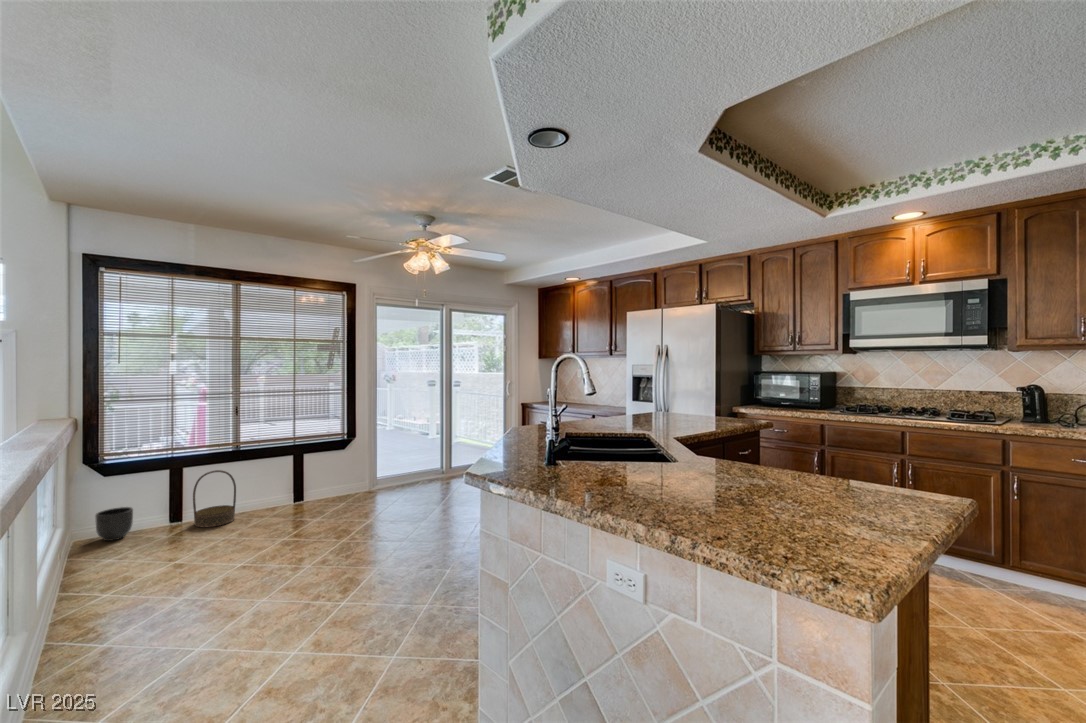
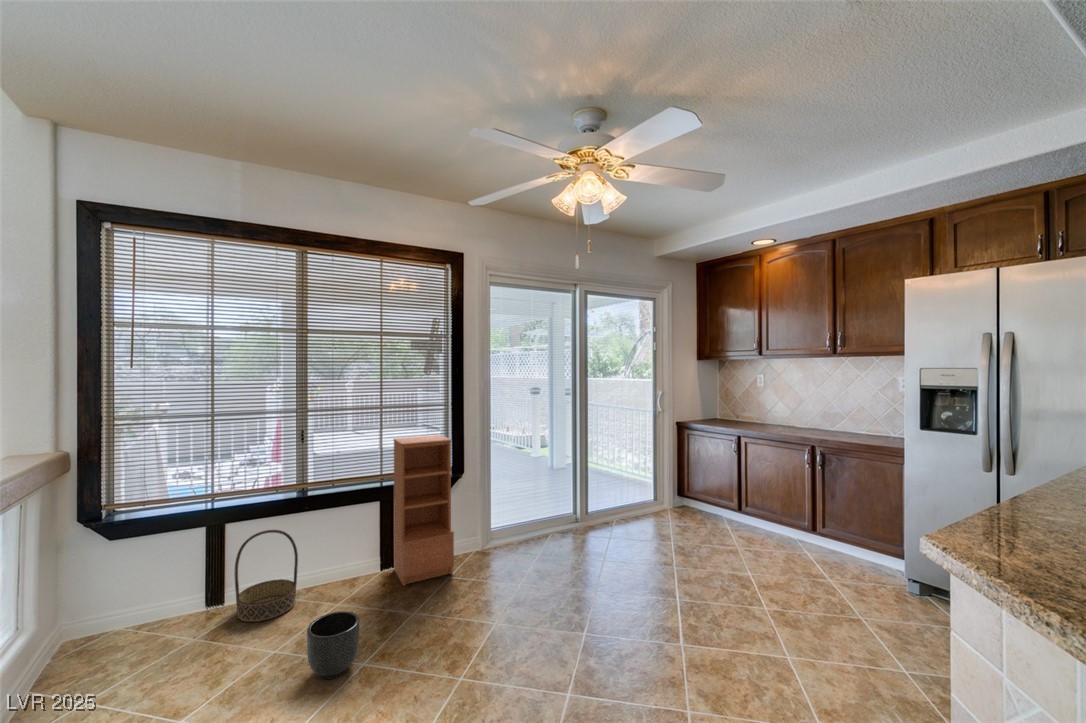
bookcase: none [303,410,347,509] -> present [394,435,454,586]
planter: present [95,507,133,541] -> present [307,611,360,679]

